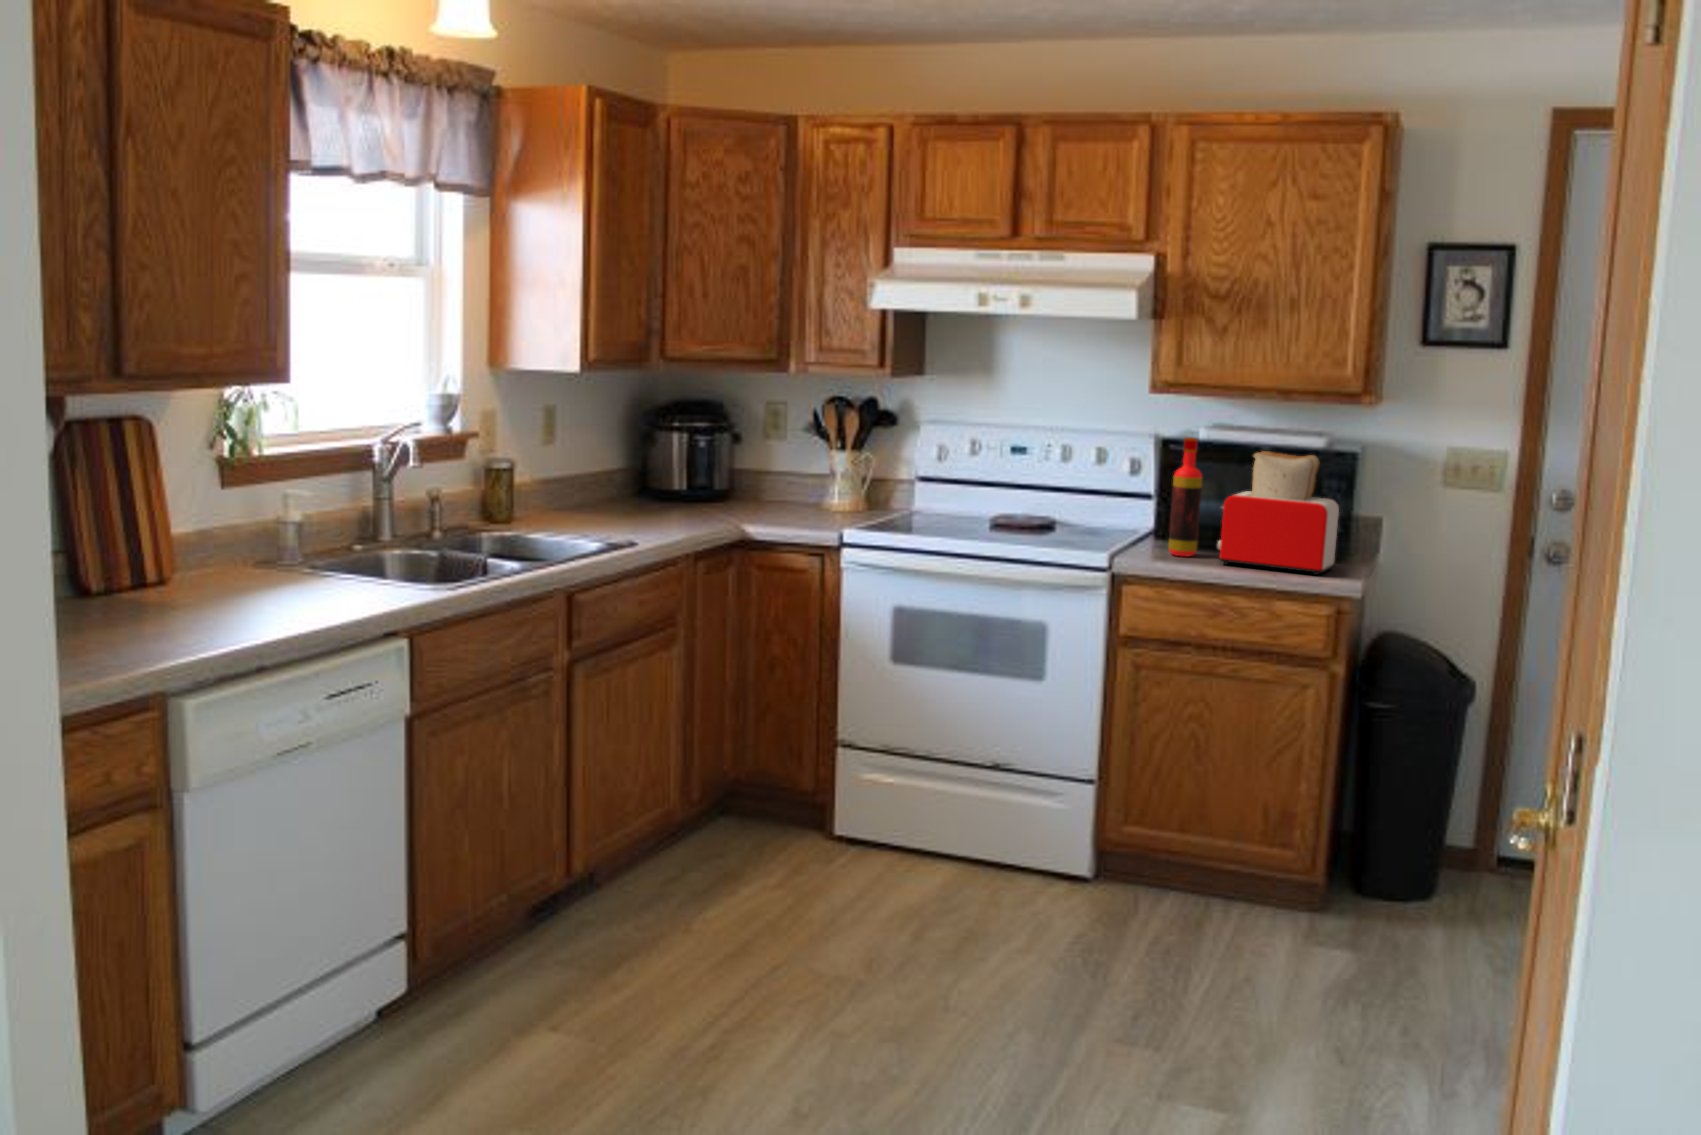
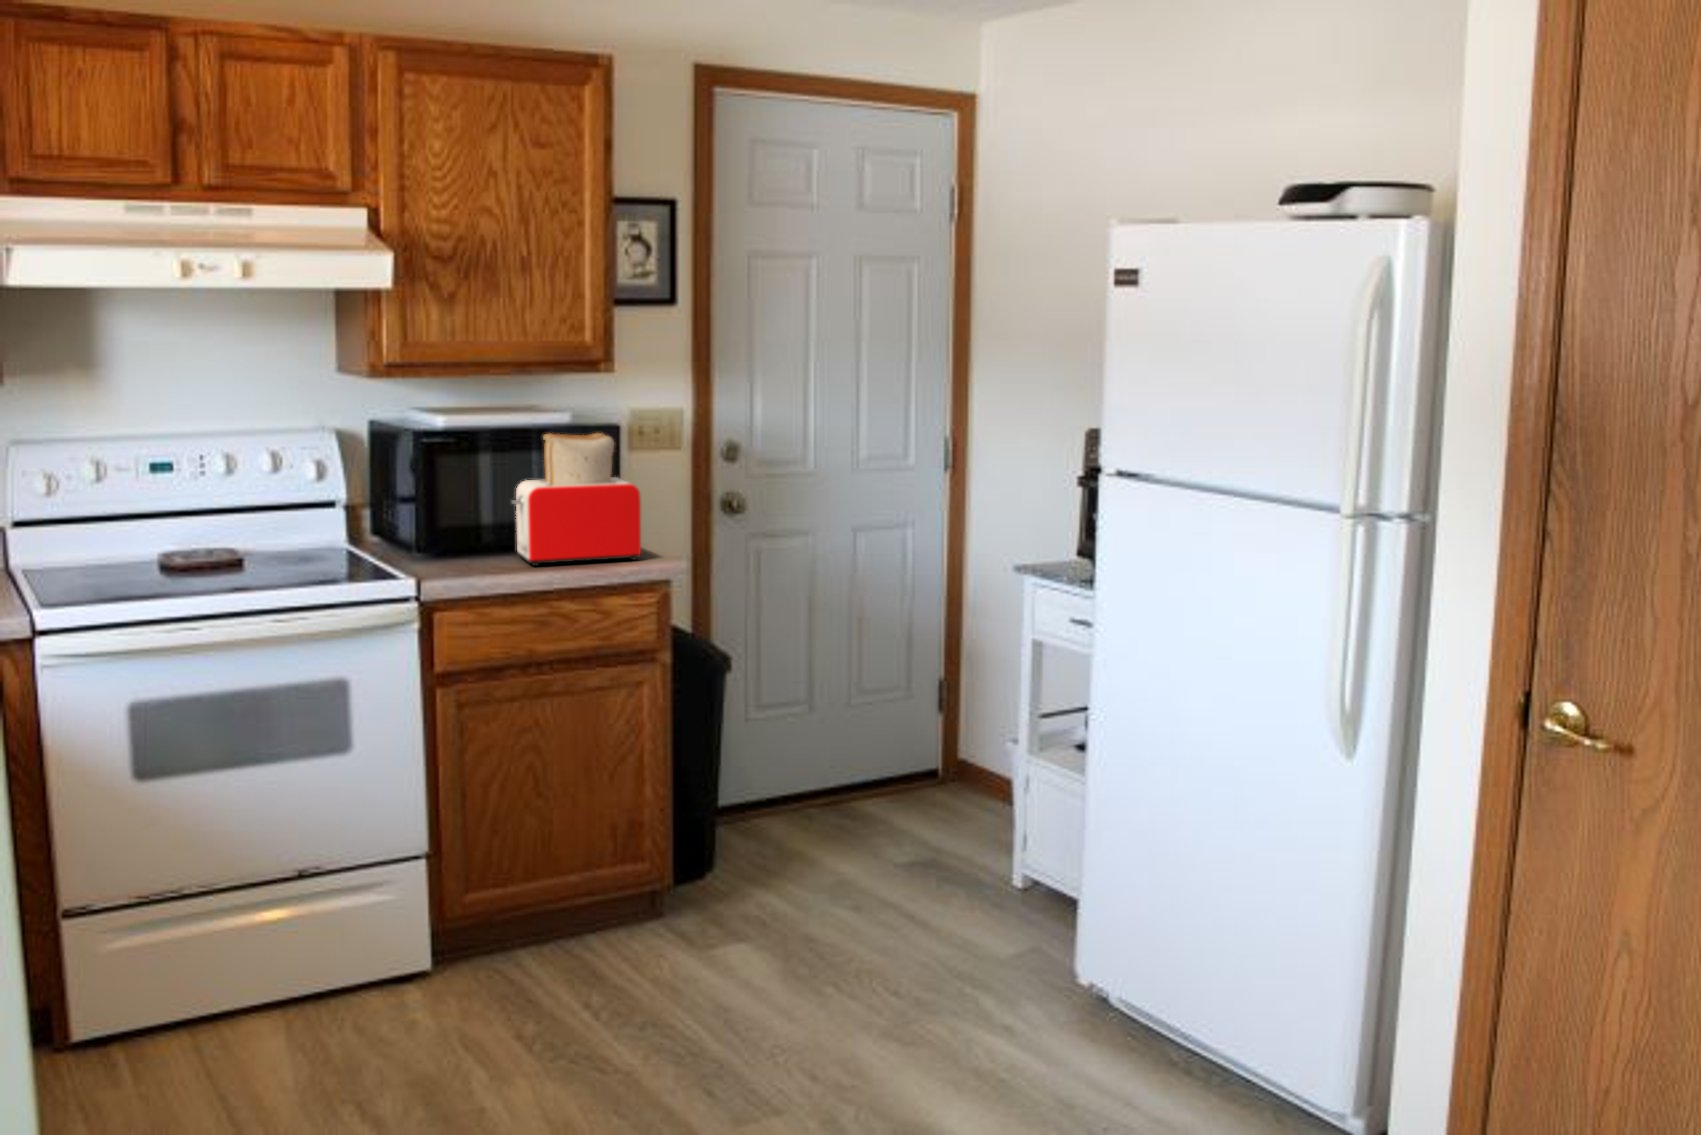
bottle: present [1168,437,1202,556] -> none [448,427,484,566]

